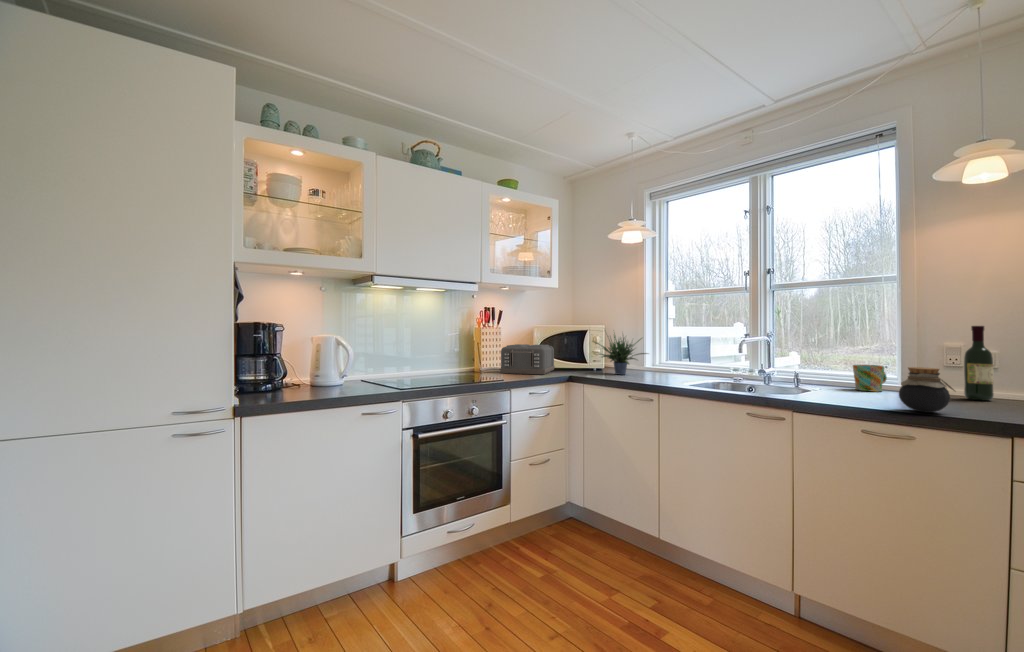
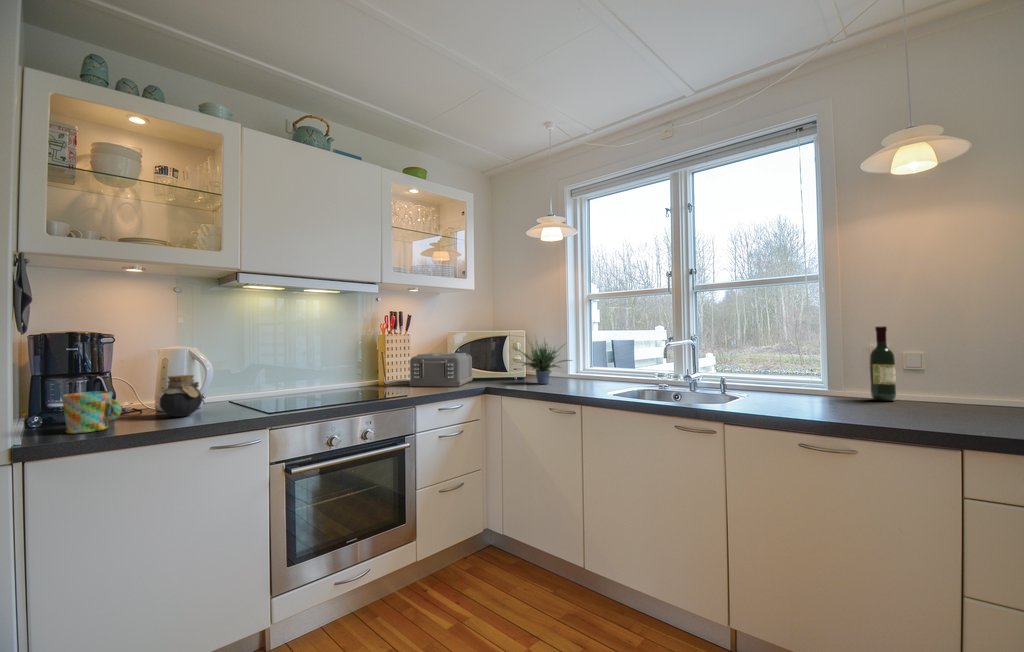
mug: present [853,365,887,392] -> present [62,391,121,433]
jar: present [899,367,955,413] -> present [160,375,205,417]

